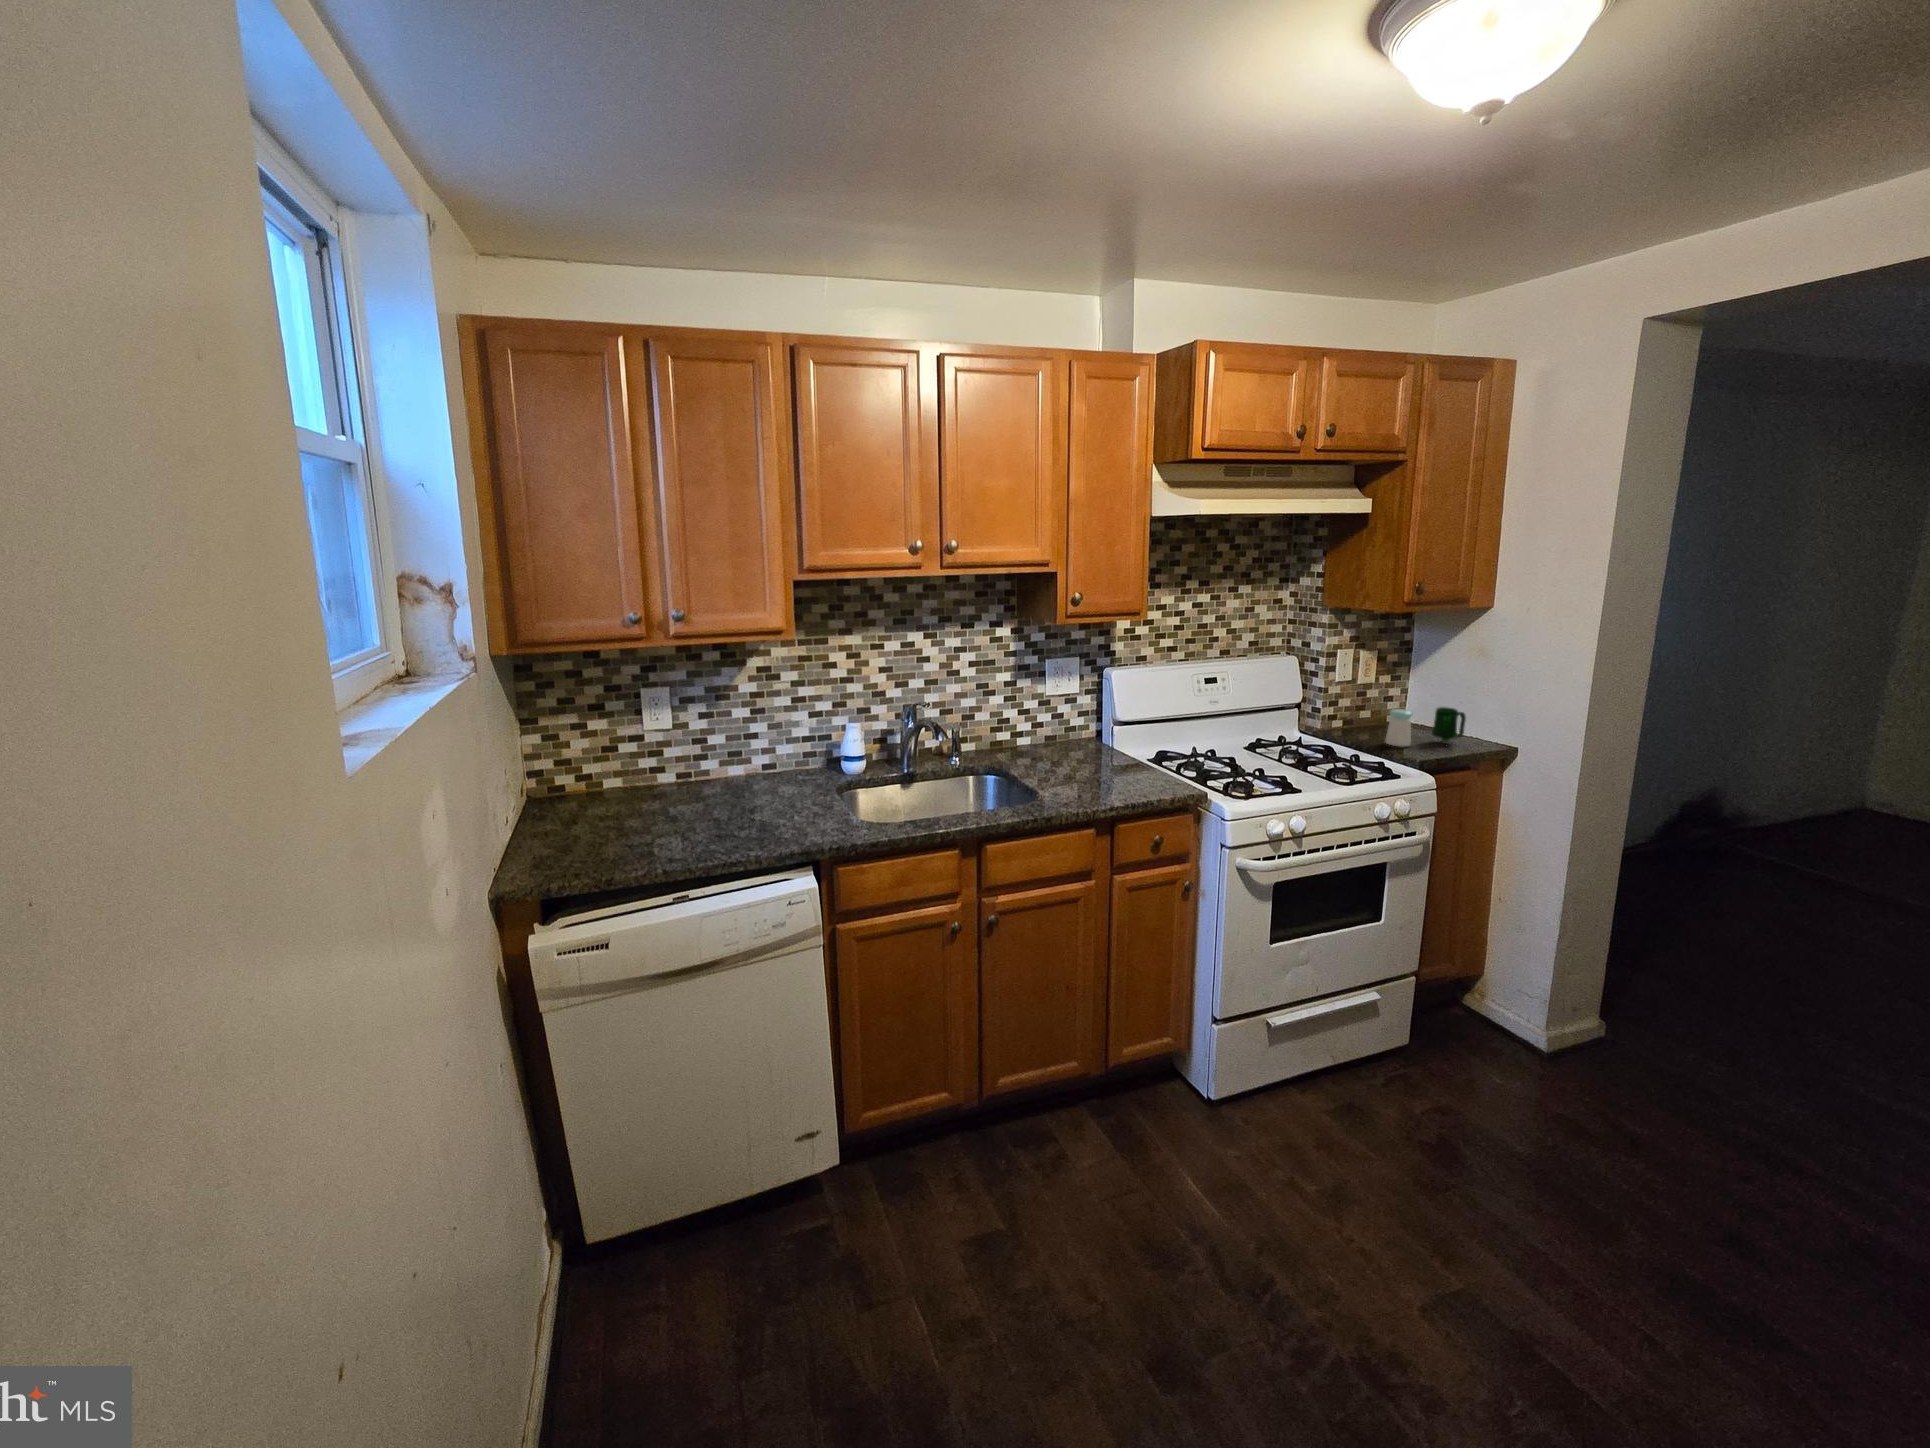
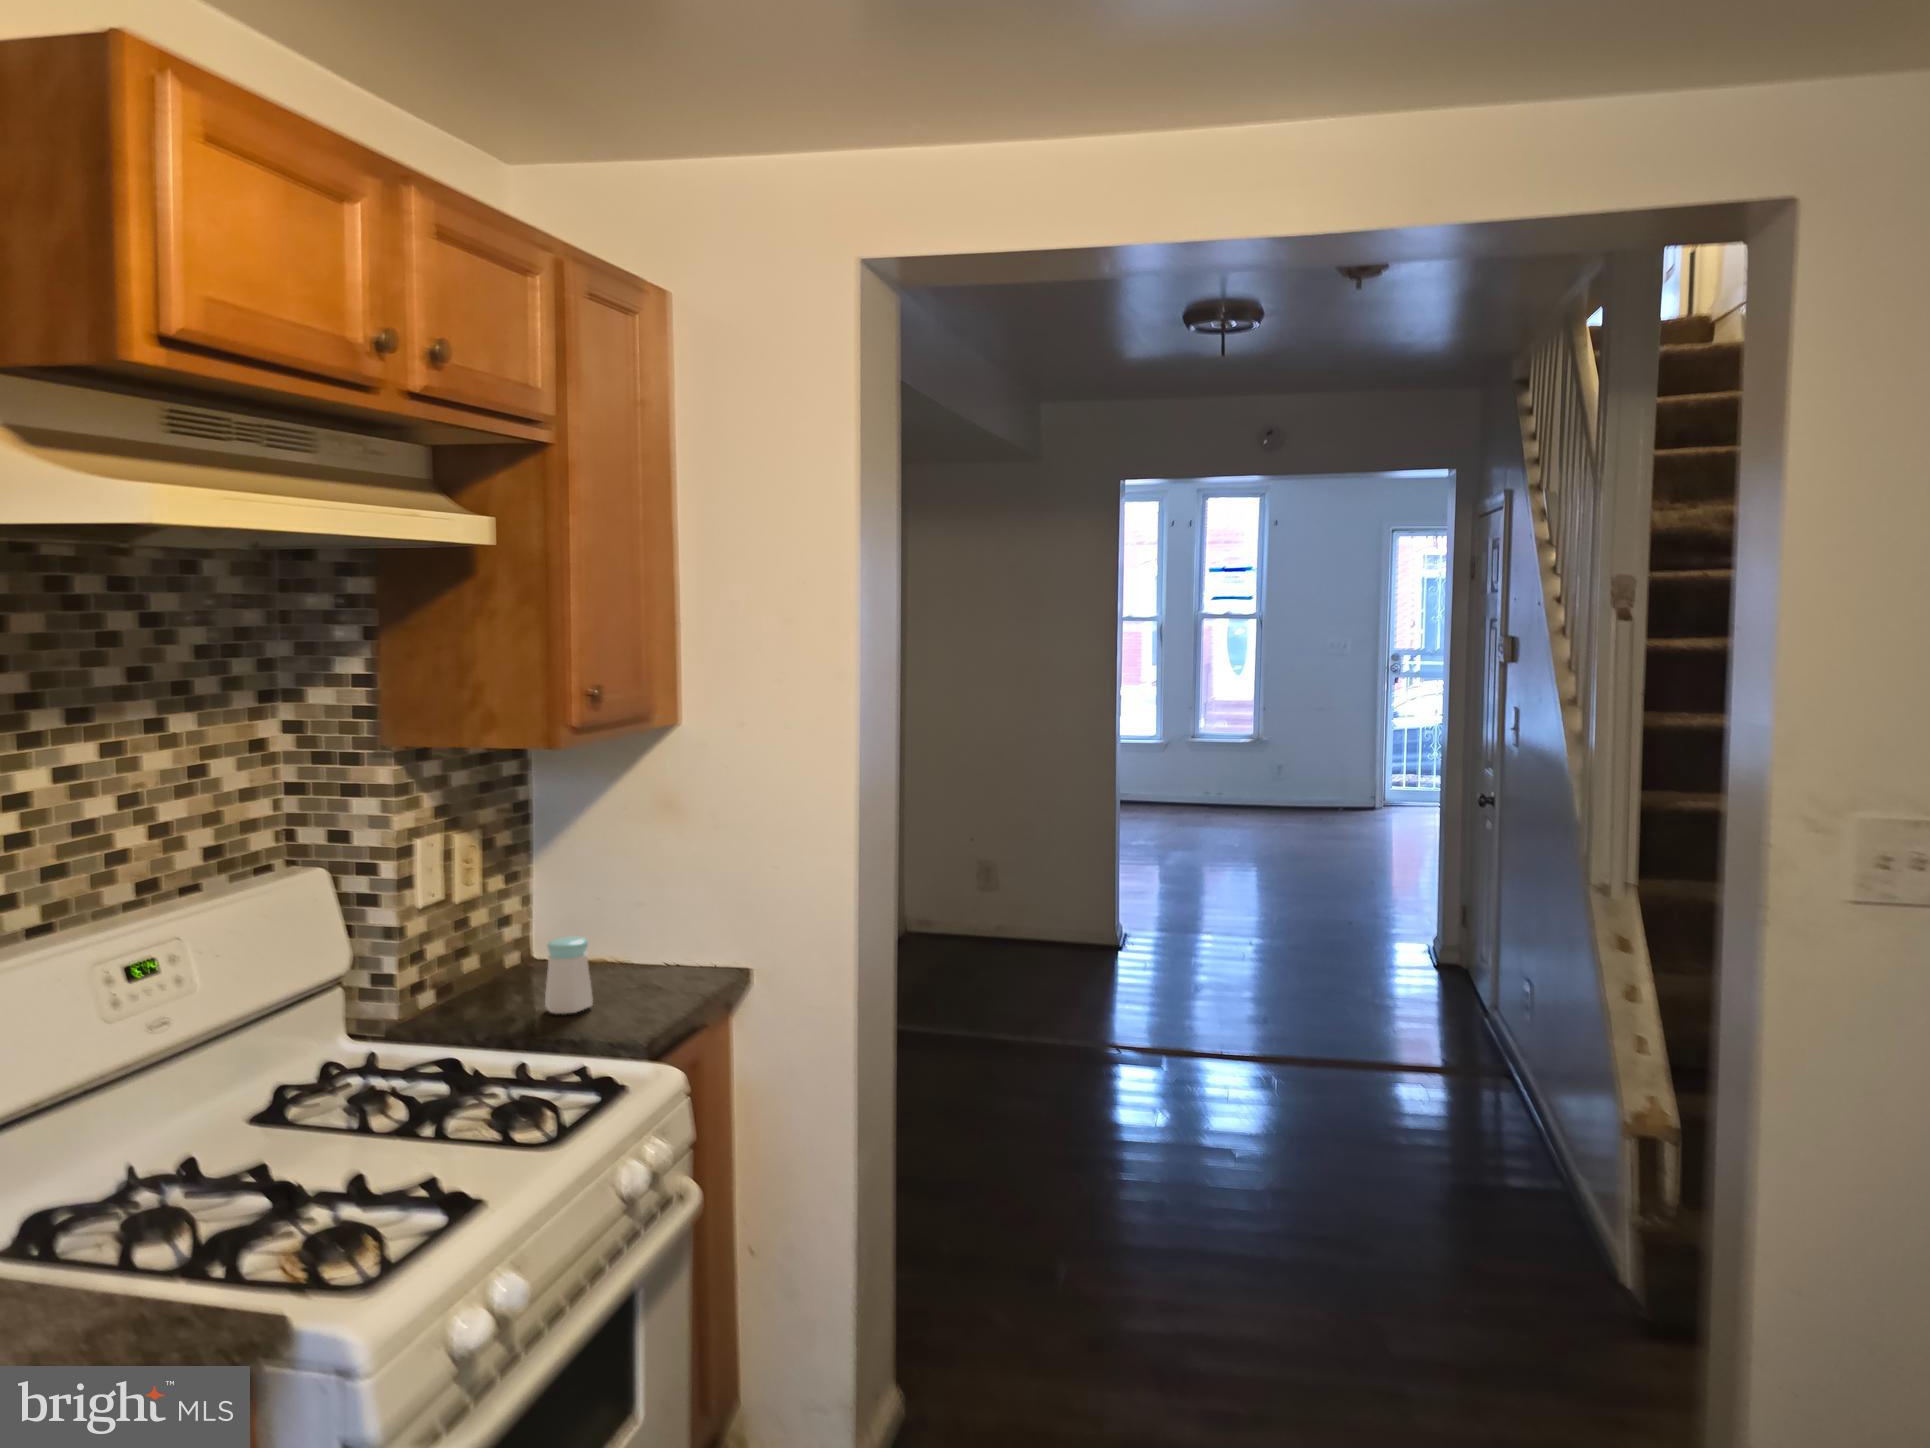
mug: present [1432,707,1466,742] -> none [610,914,666,987]

